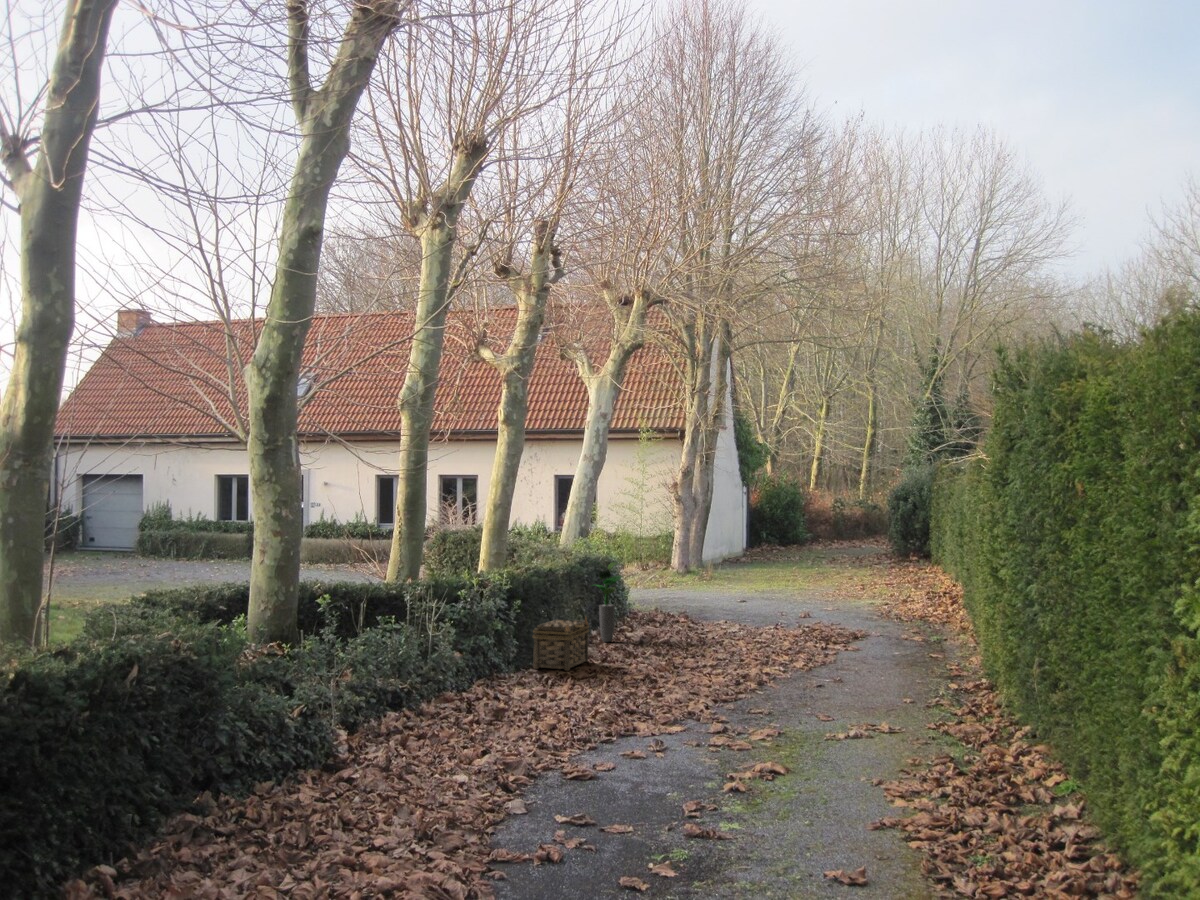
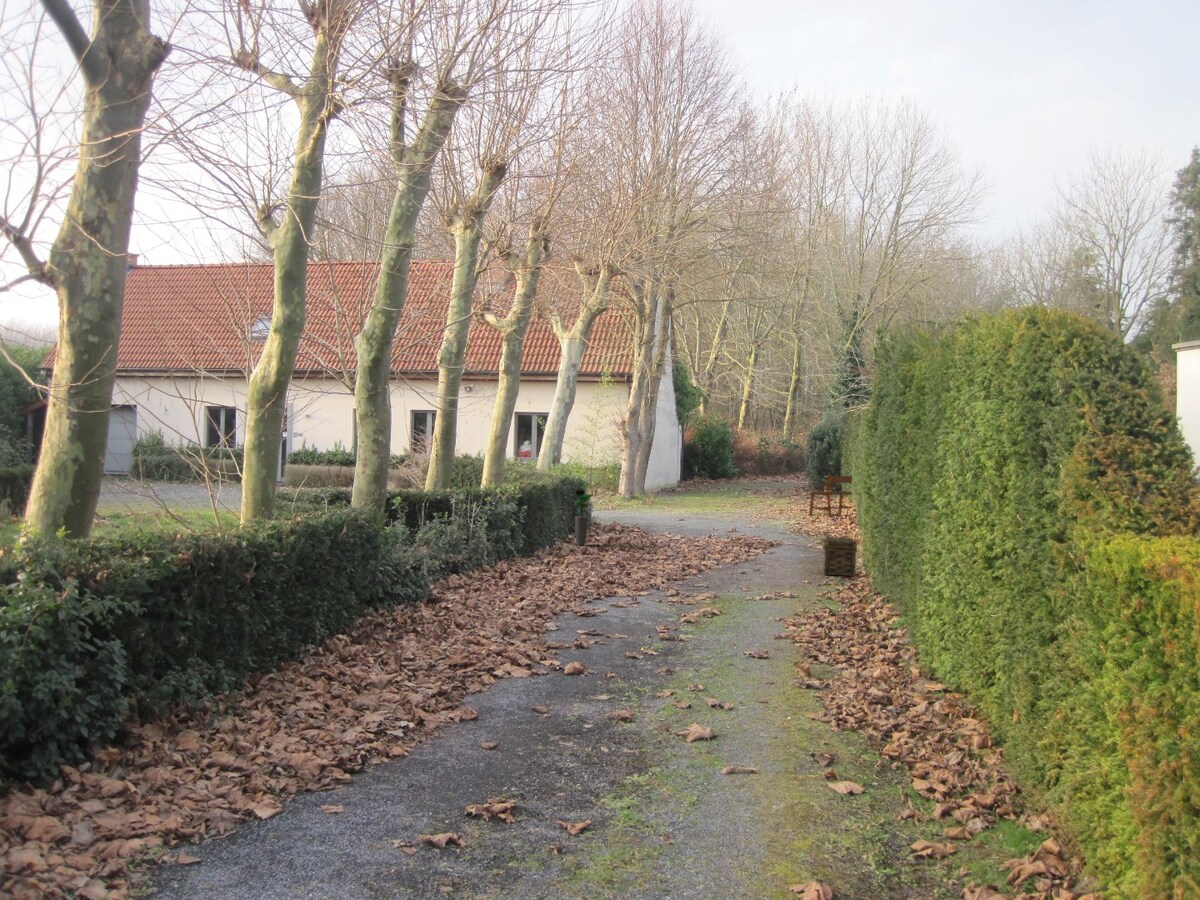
bench: none [899,542,958,593] -> present [810,476,852,517]
basket: present [533,617,589,670] -> present [822,535,857,577]

